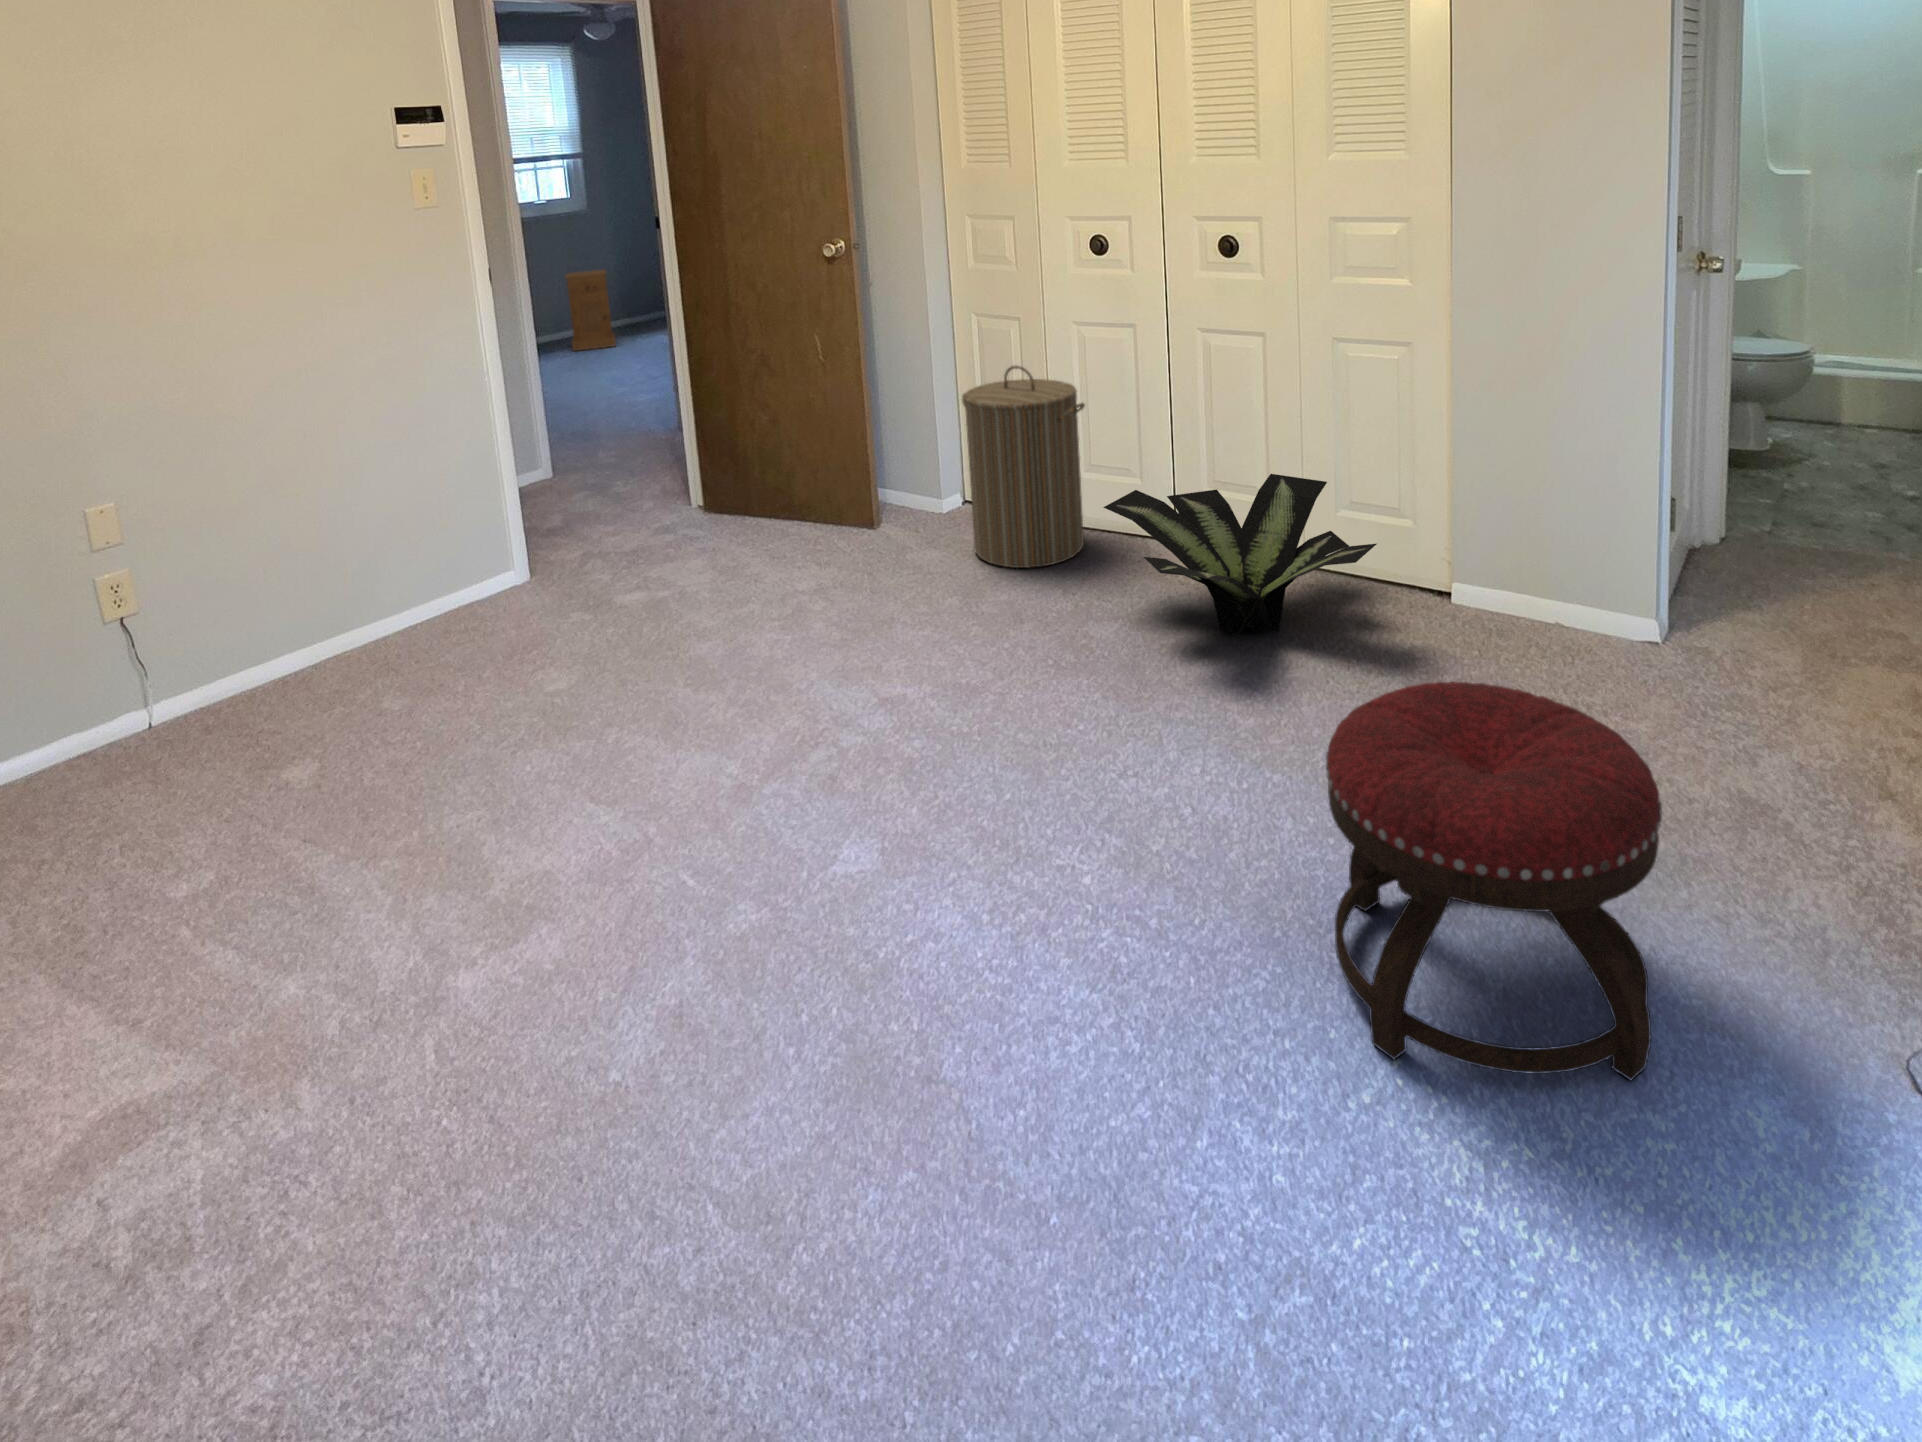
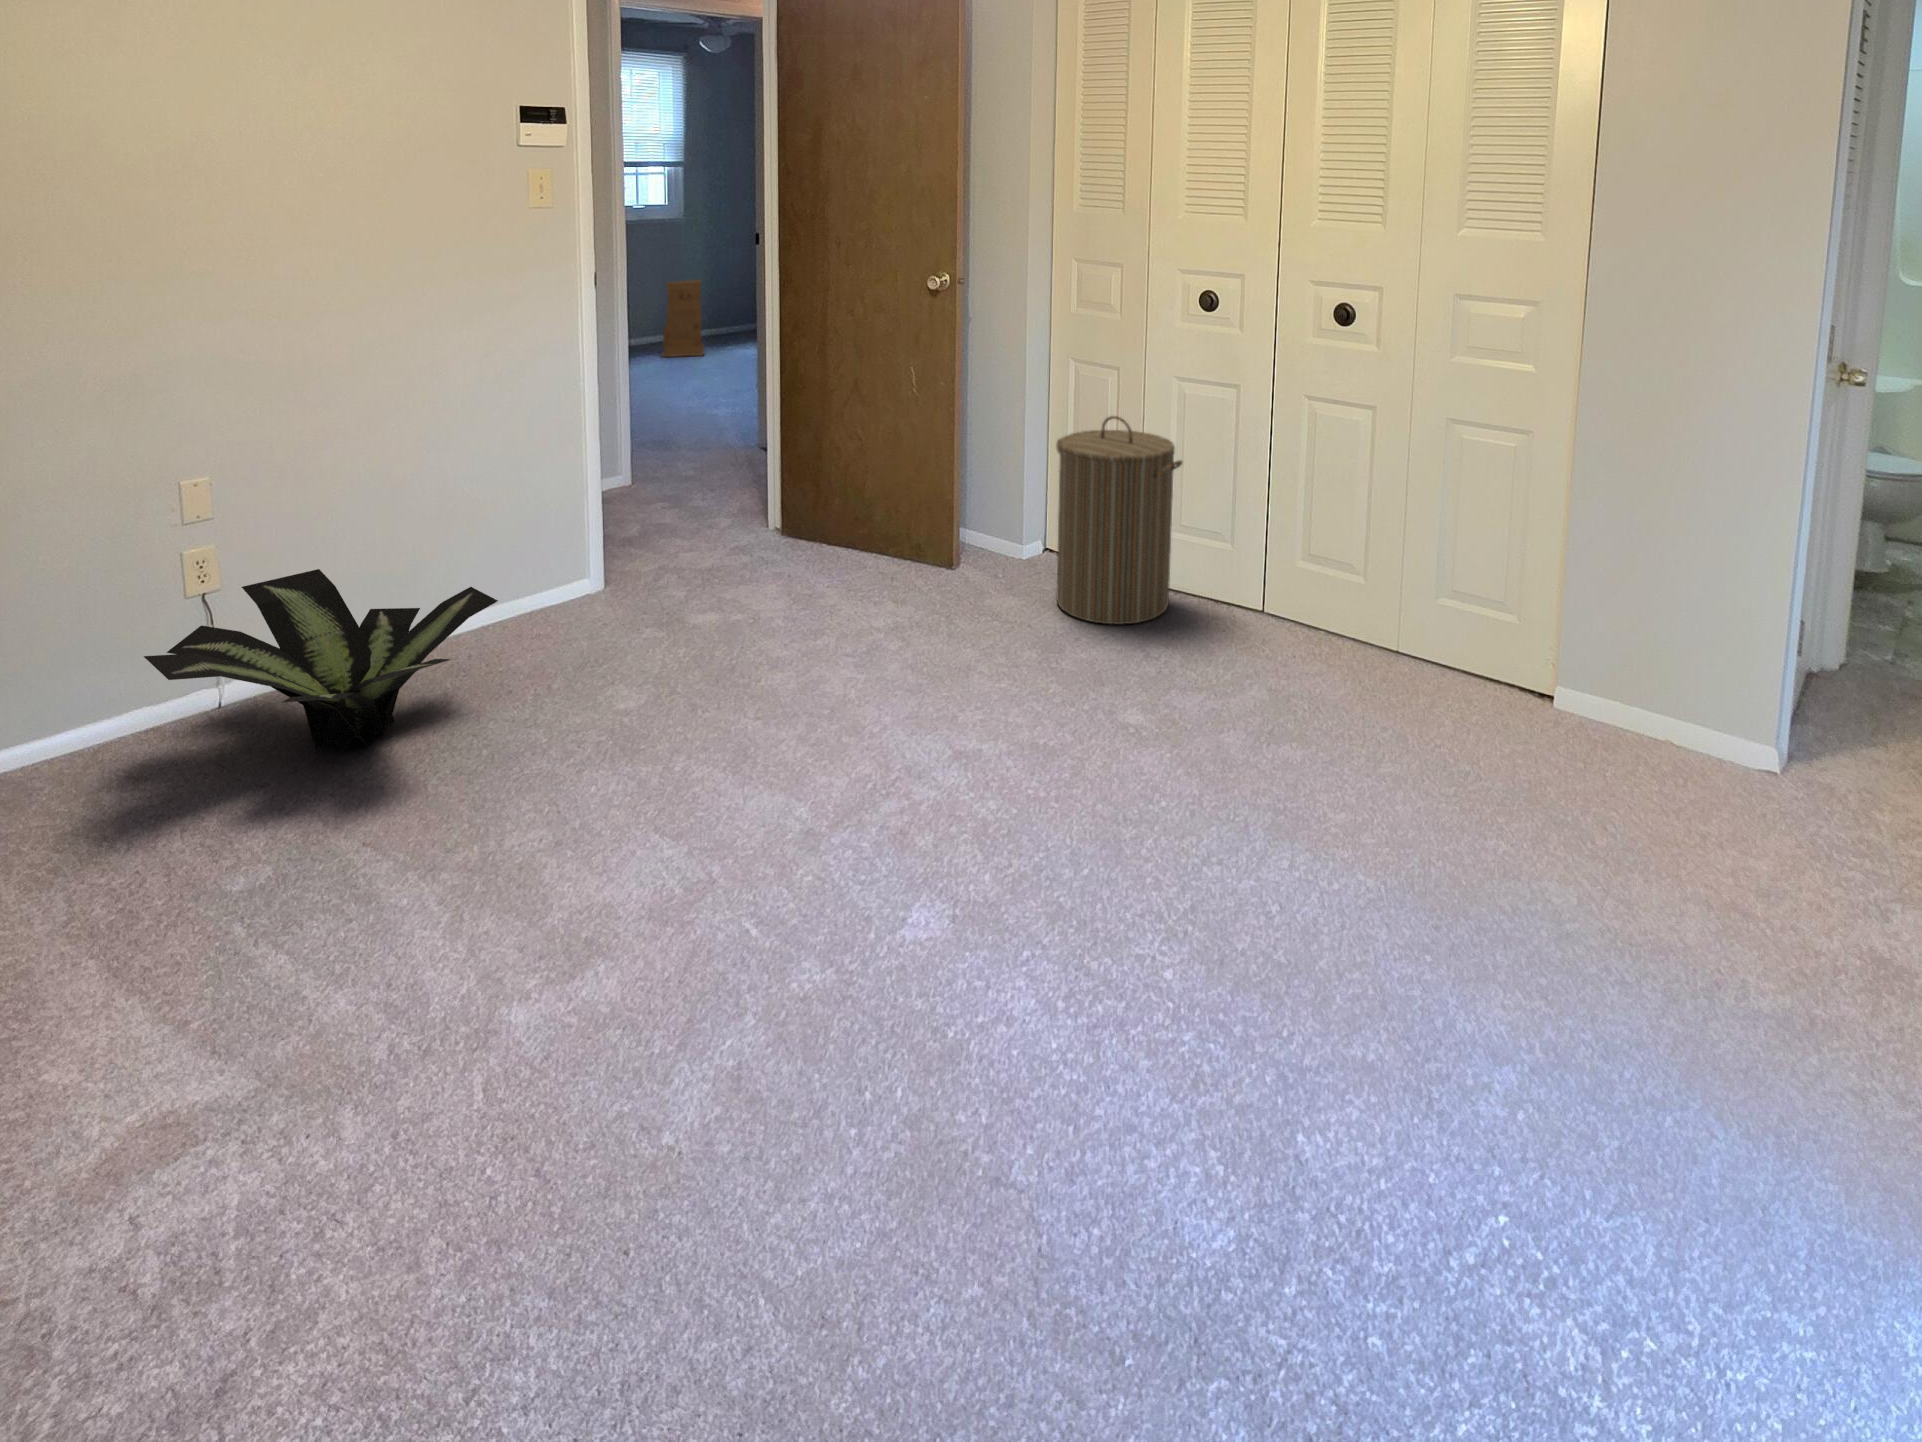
potted plant: present [1103,474,1377,636] -> present [144,569,498,752]
ottoman: present [1325,682,1662,1080] -> none [1435,802,1815,1272]

